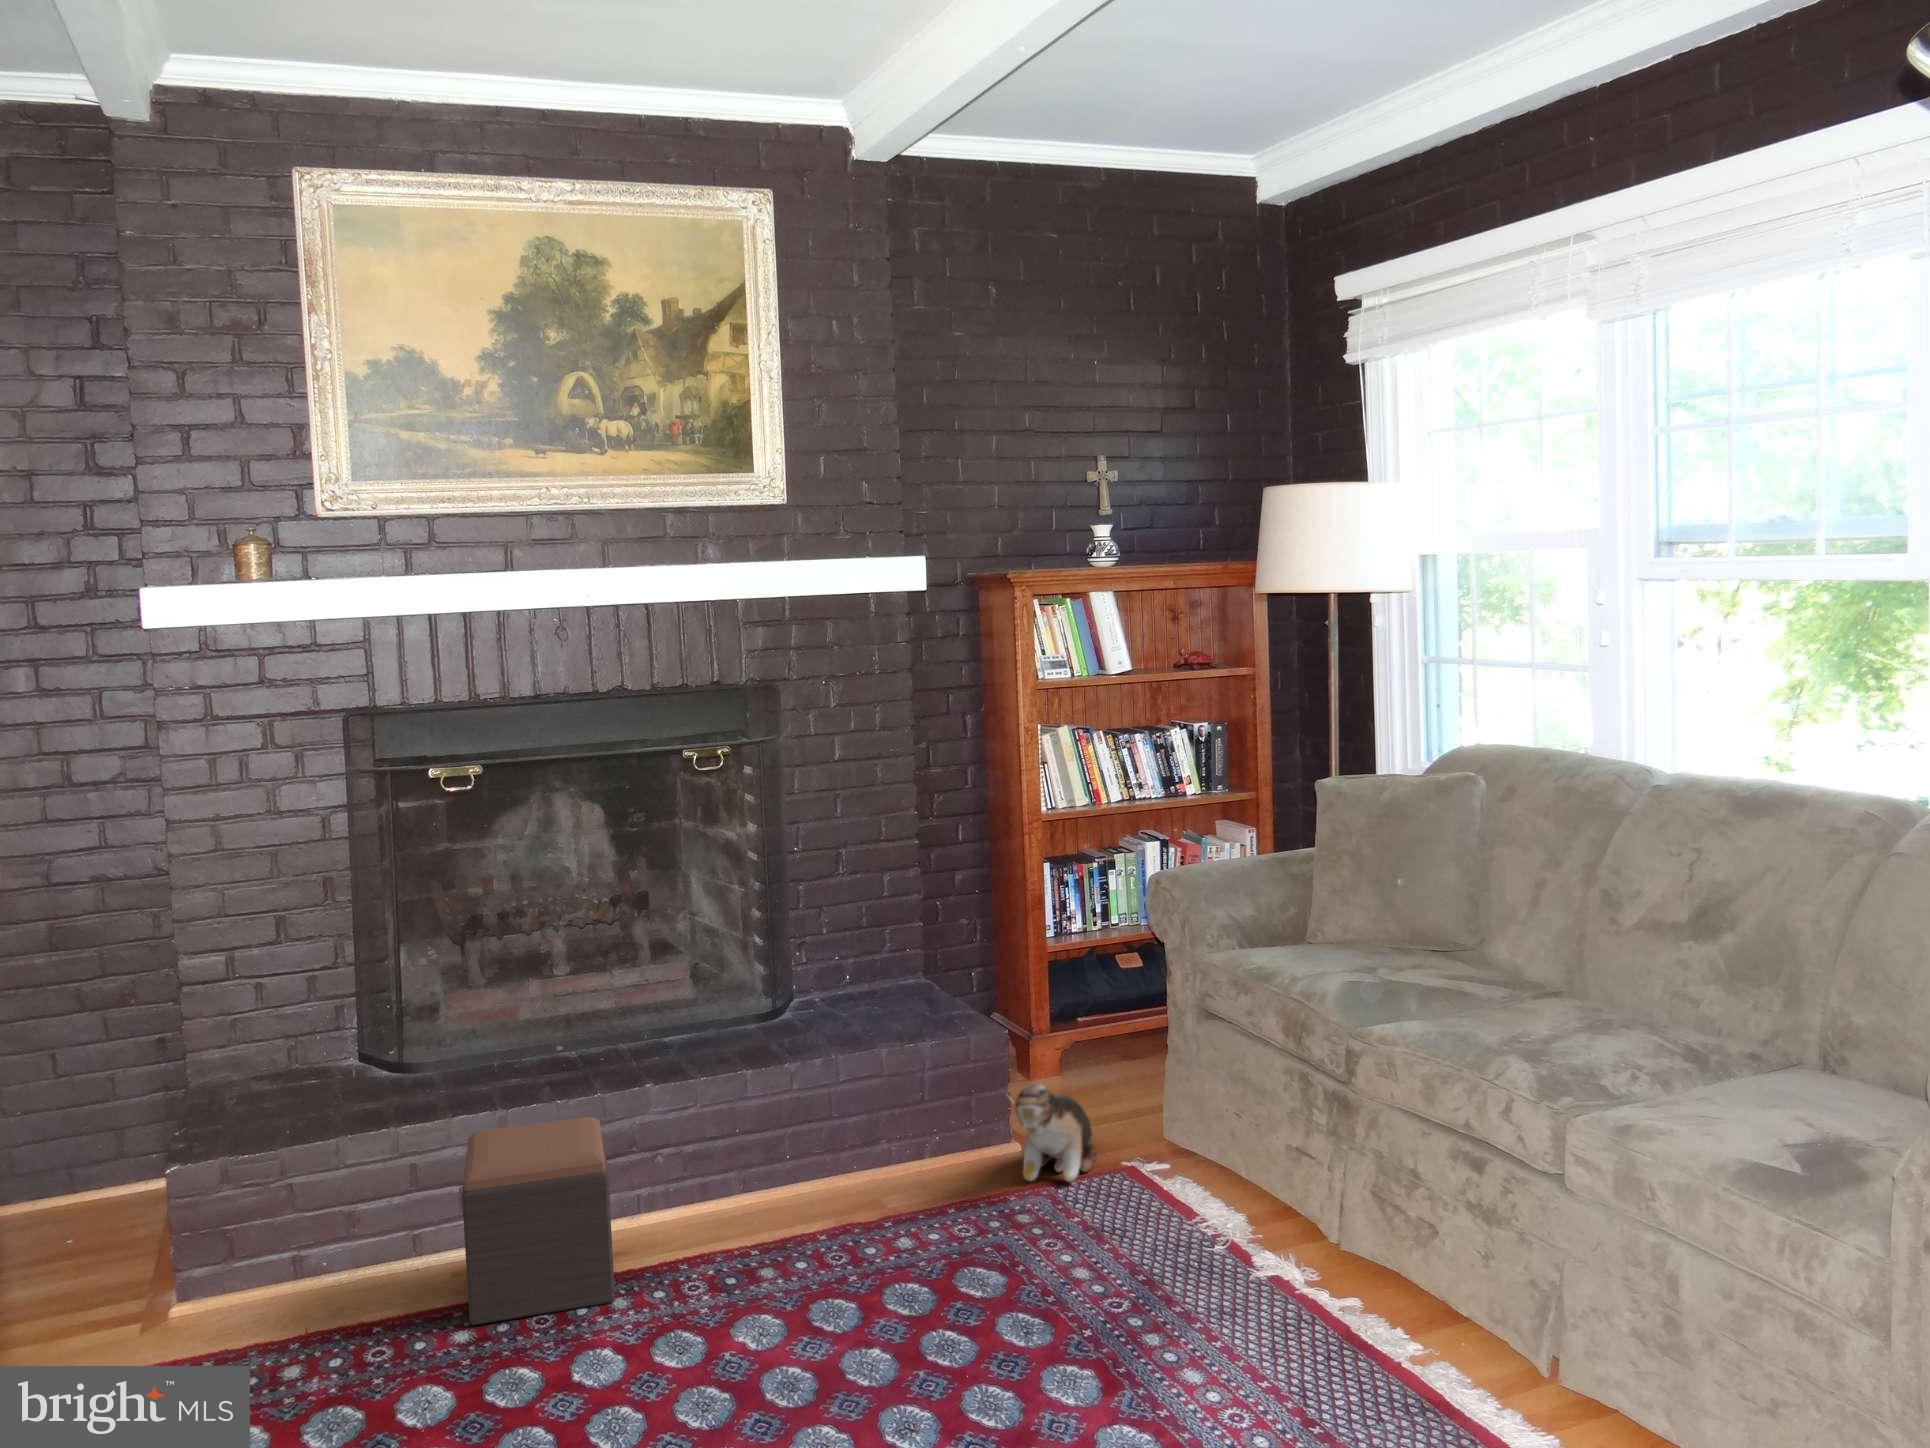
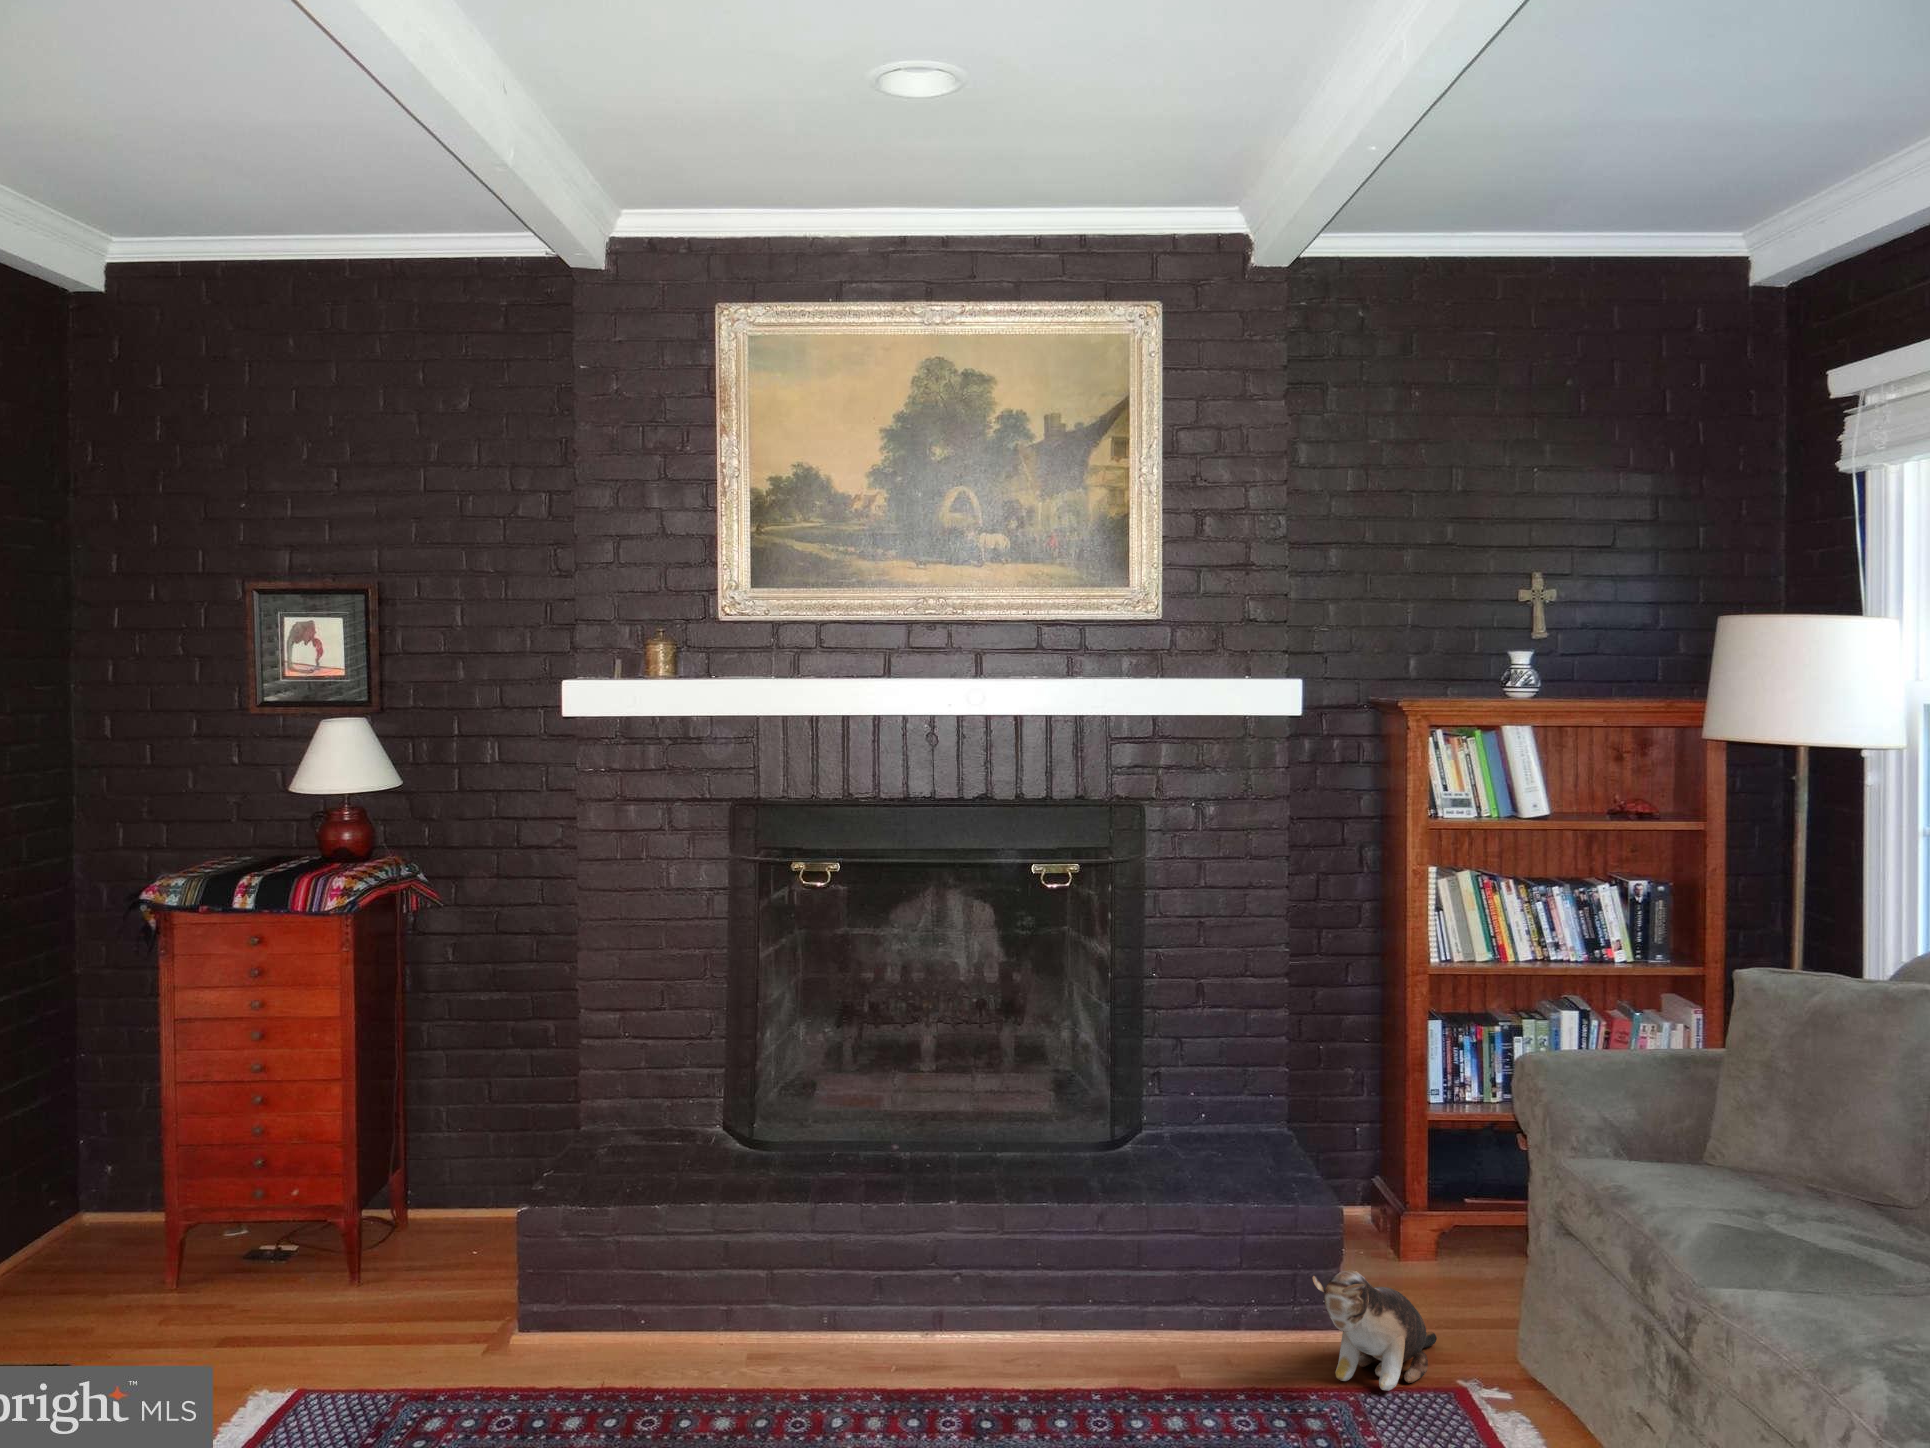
footstool: present [462,1117,615,1325] -> none [735,1223,892,1422]

